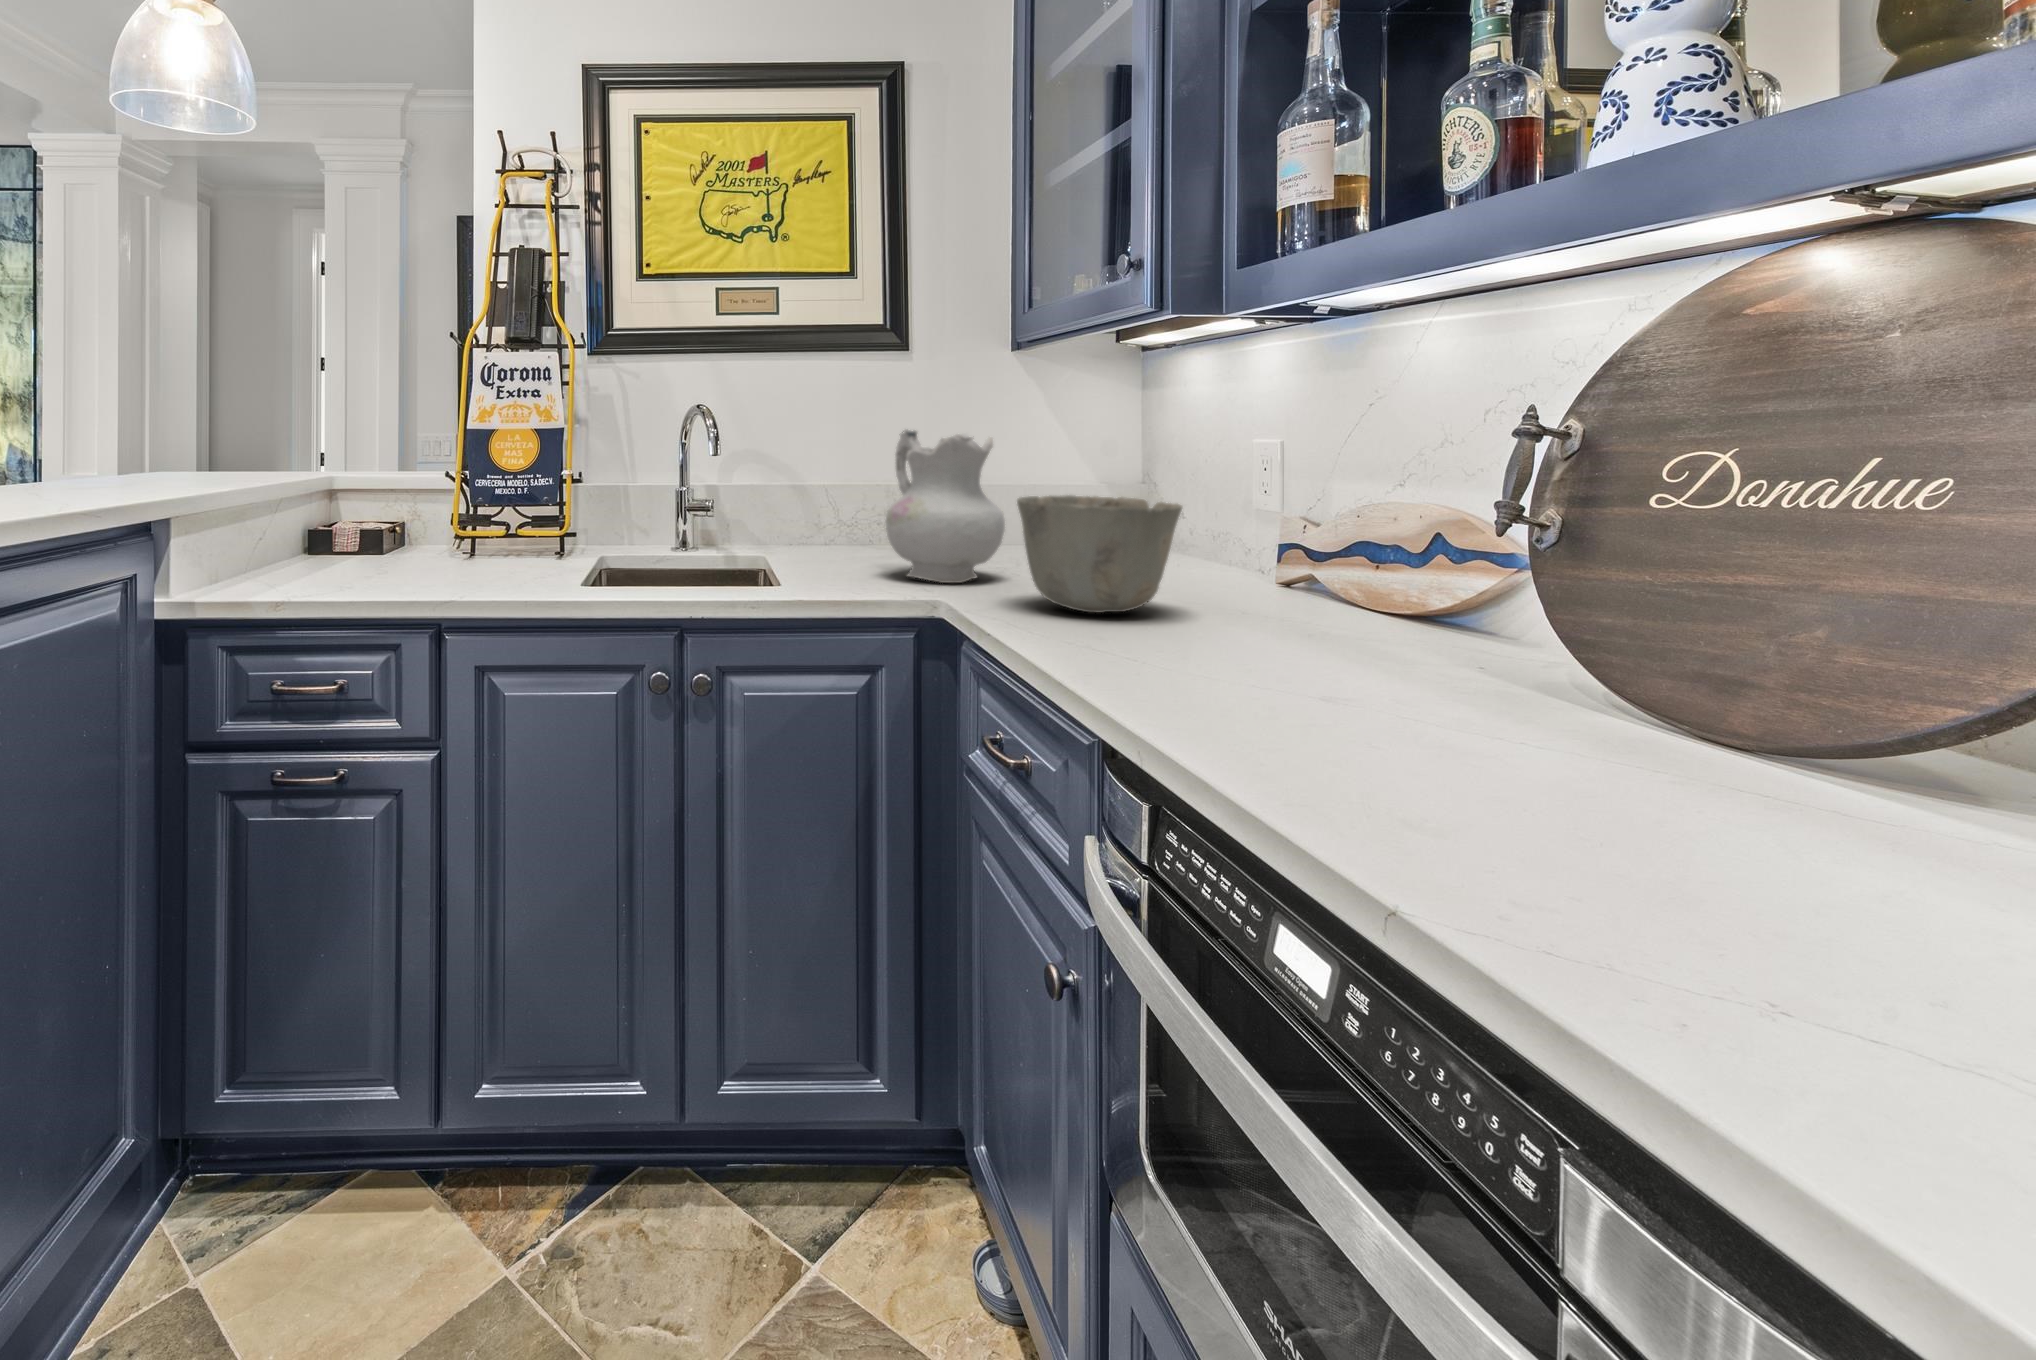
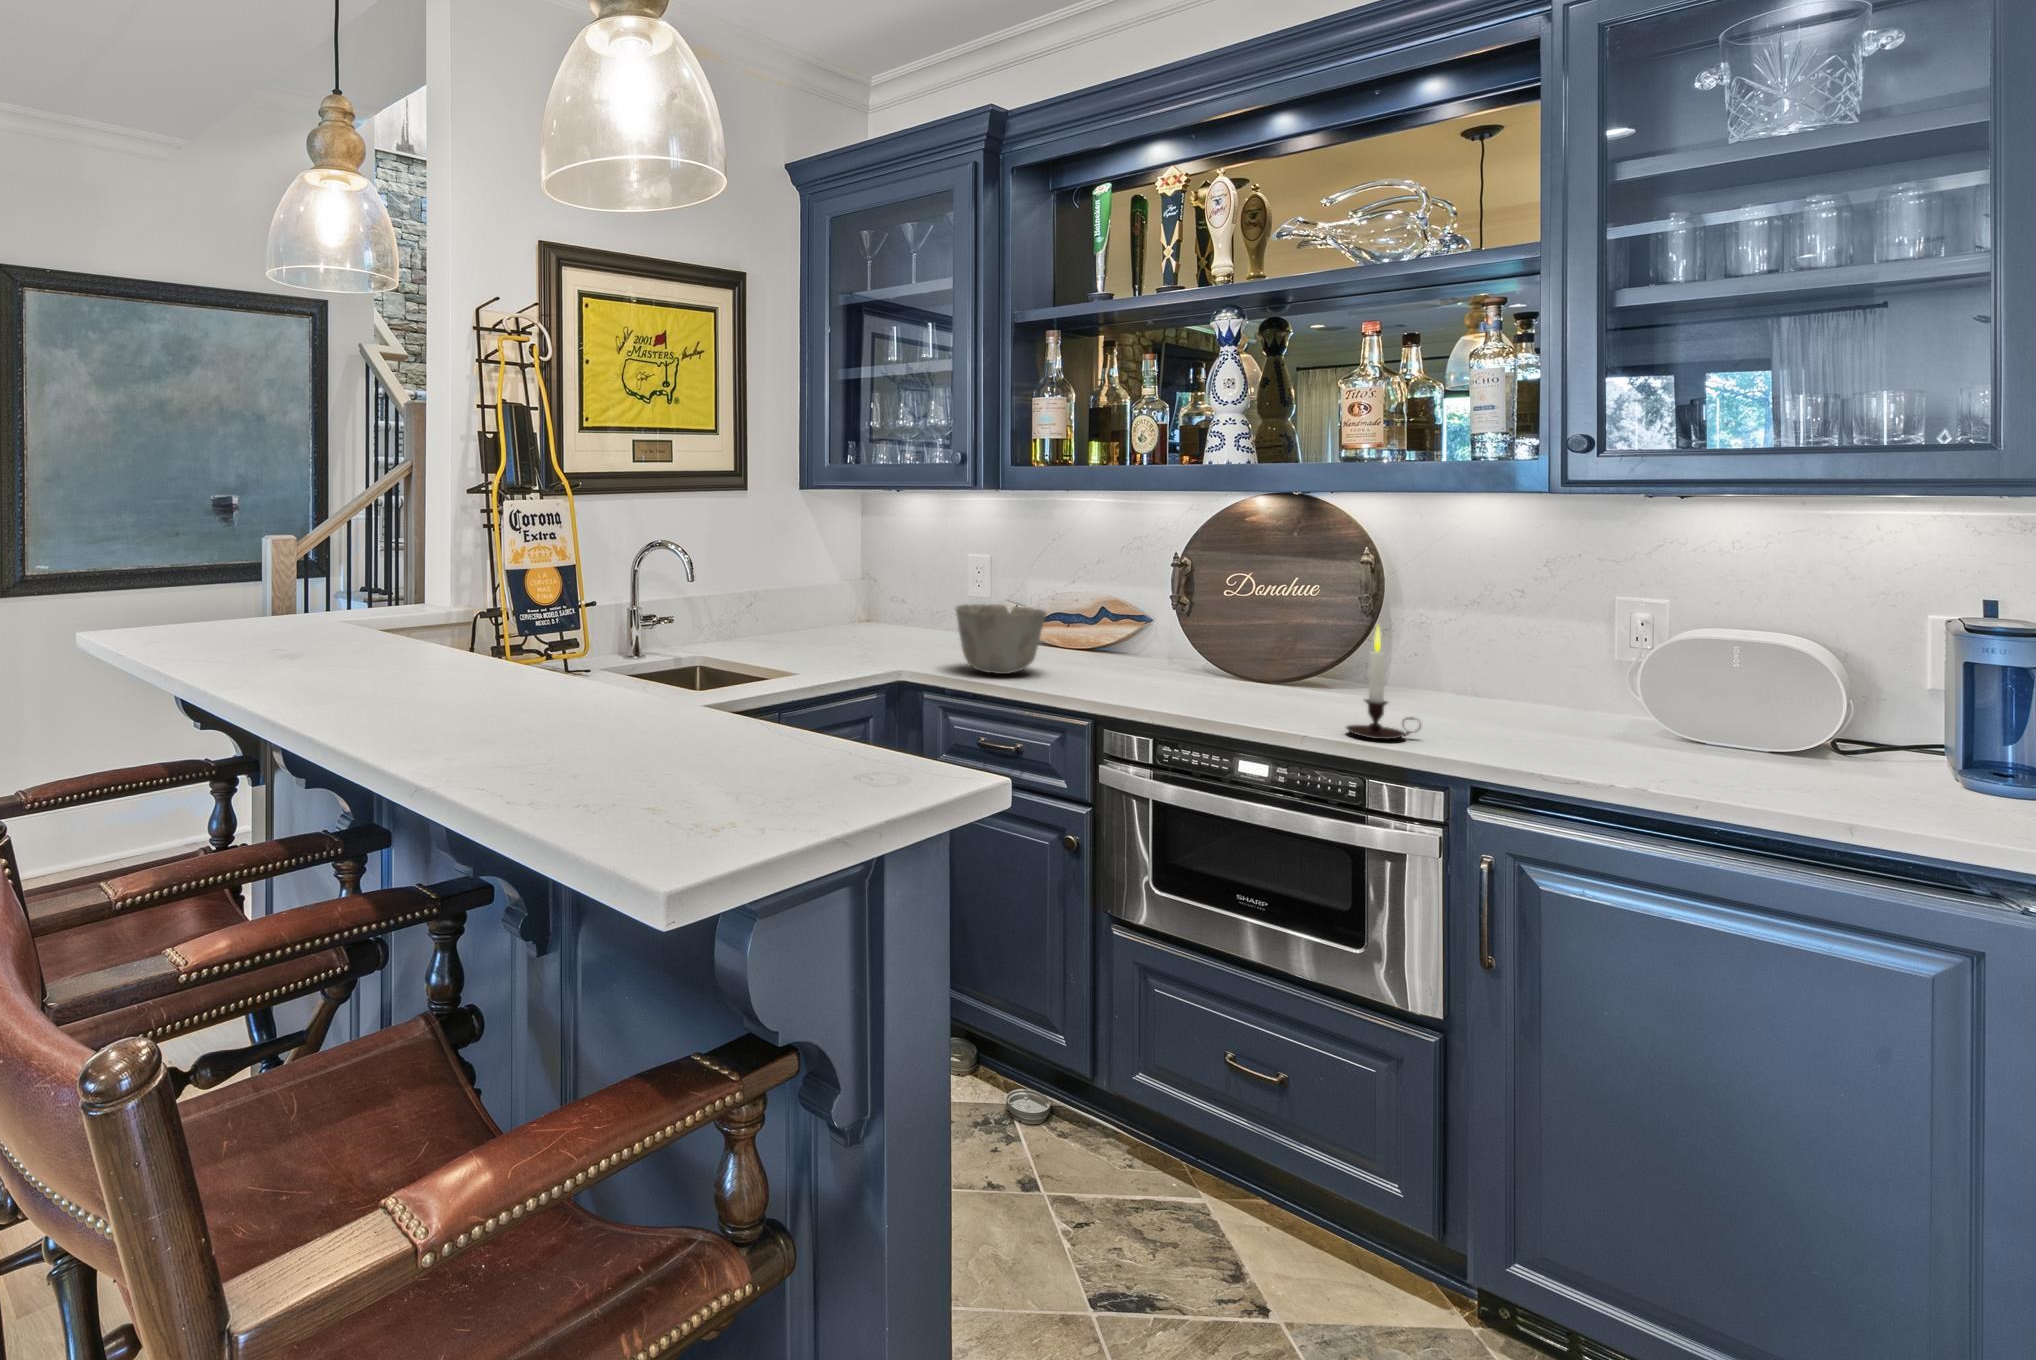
ceramic pitcher: present [886,430,1005,583] -> none [815,560,902,665]
candle: none [1527,509,1831,900] -> present [1347,624,1420,739]

